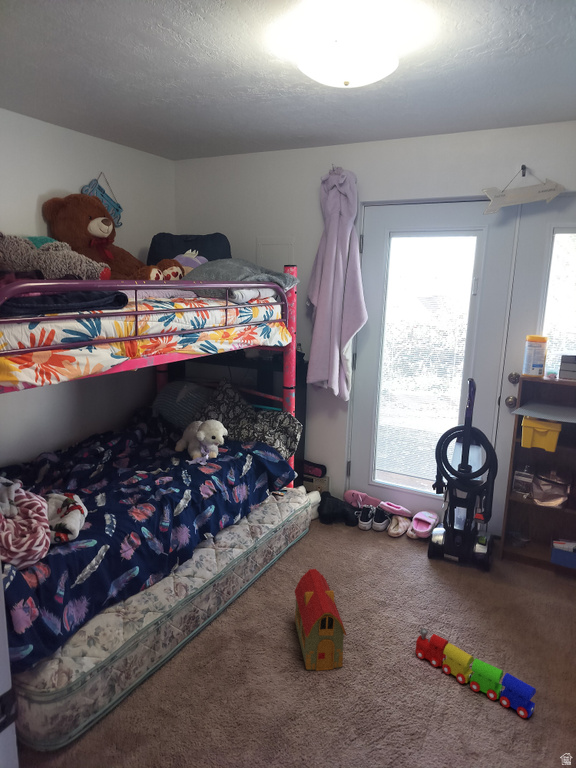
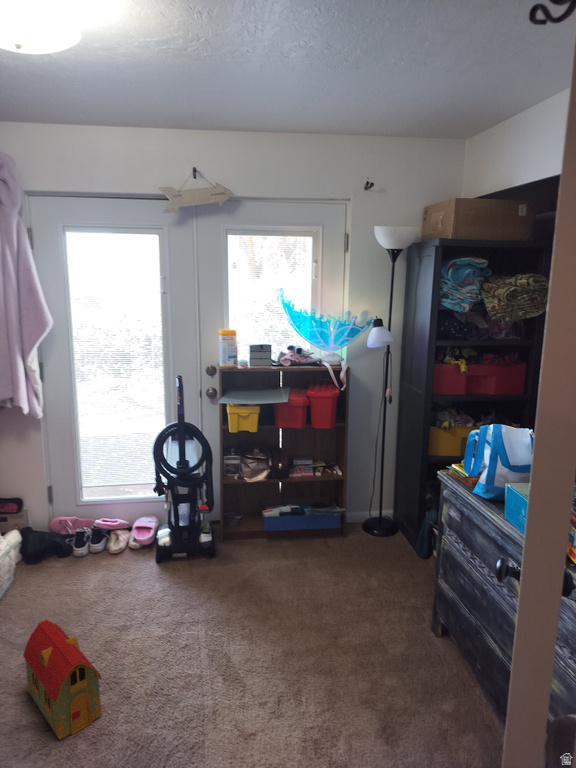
toy train: present [415,628,536,718] -> none [173,636,288,678]

